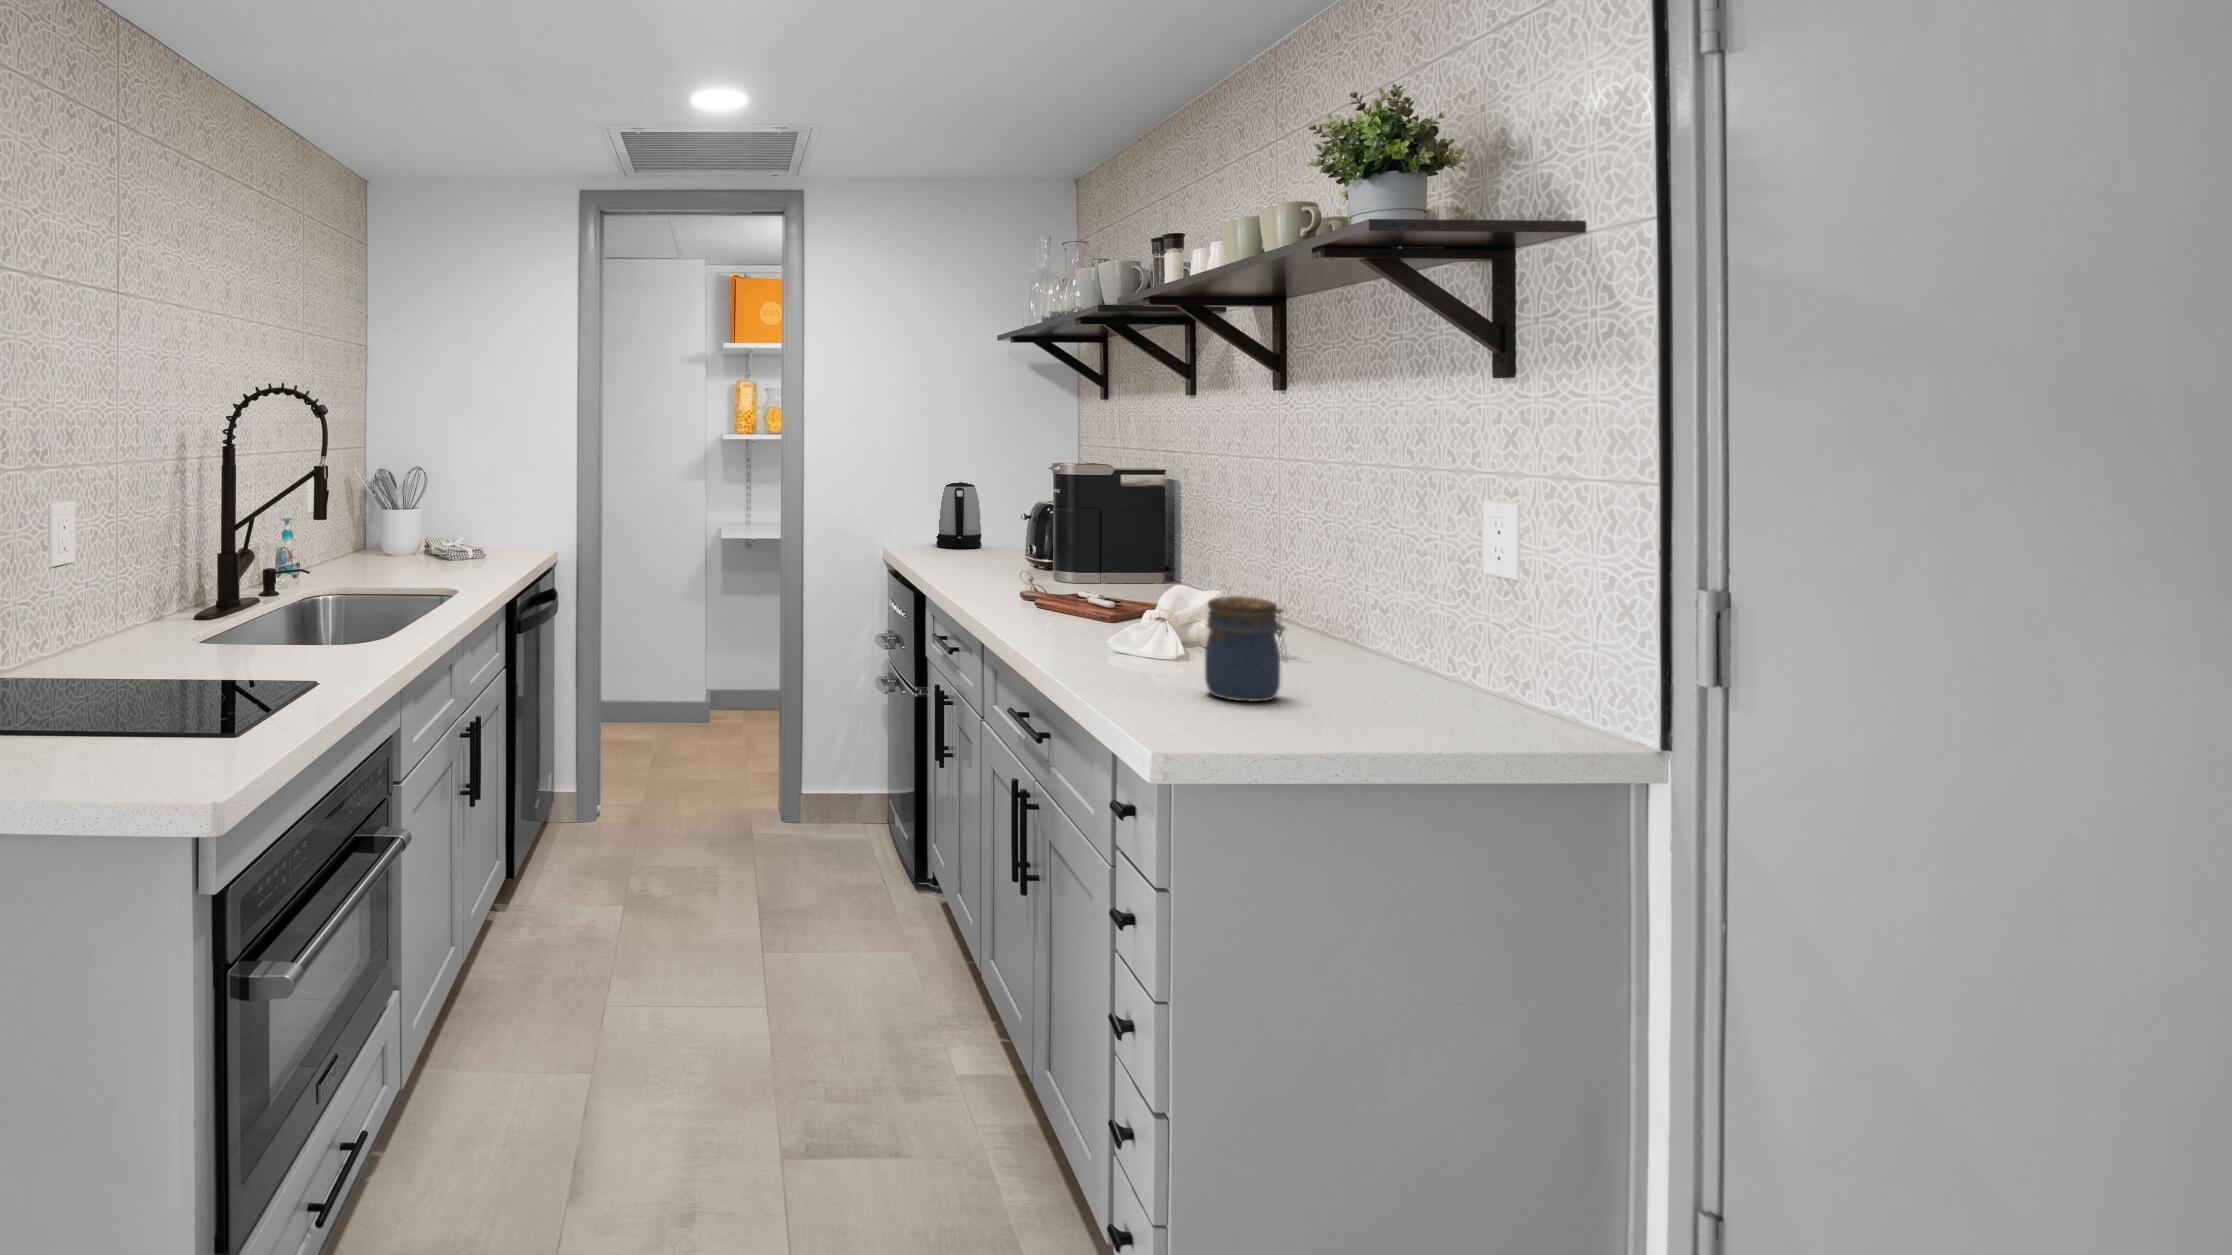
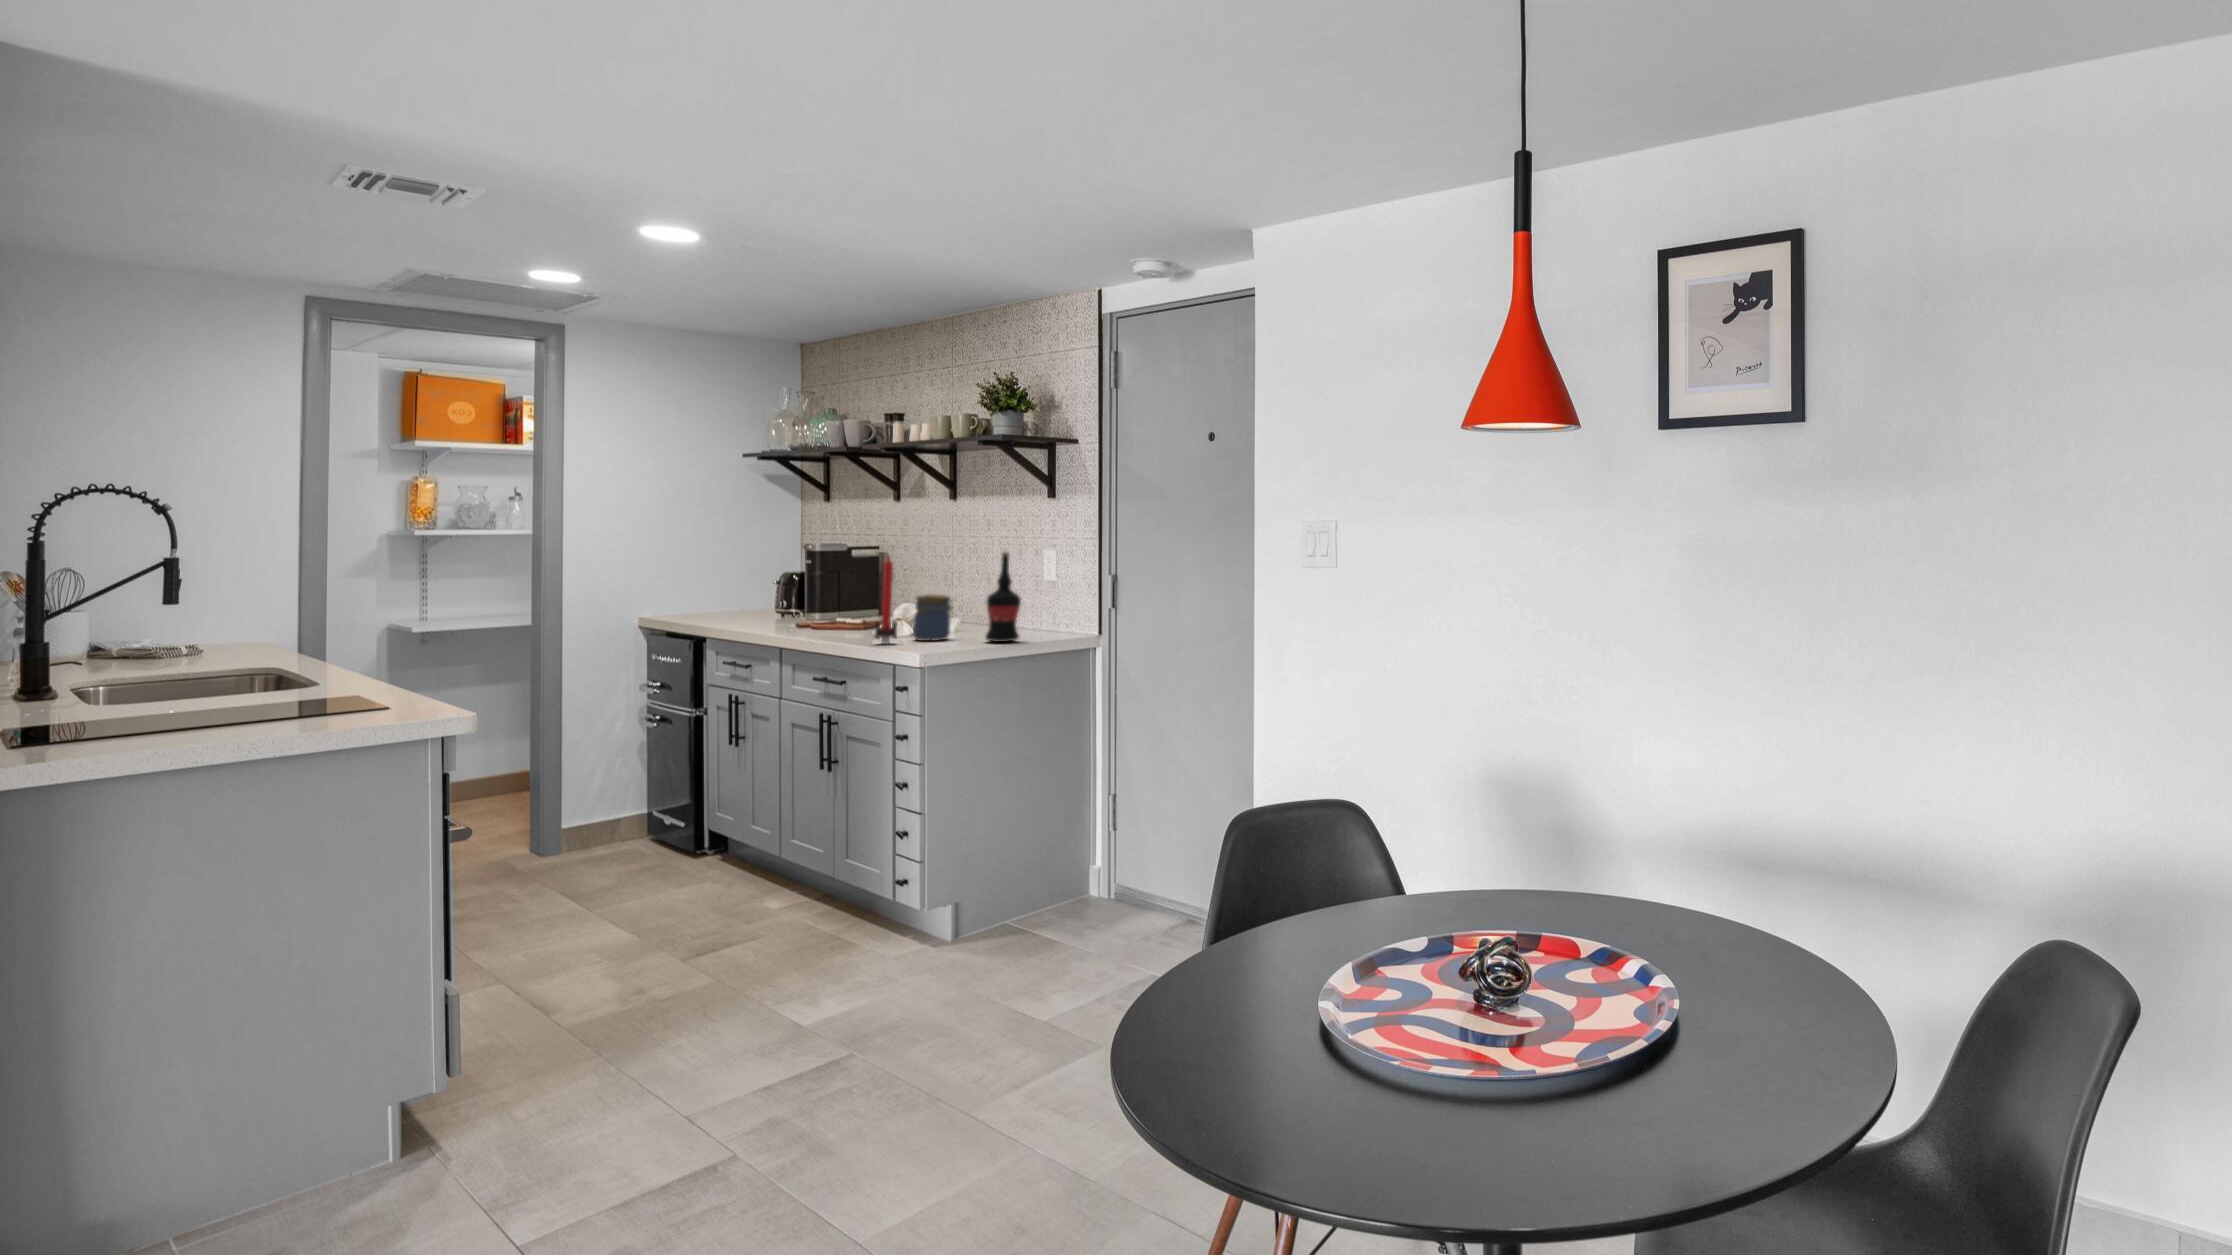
kettle: present [936,482,981,548] -> none [685,554,725,600]
wine bottle: none [1357,510,1441,729] -> present [985,552,1021,642]
candle: none [1129,516,1170,703] -> present [875,558,897,644]

